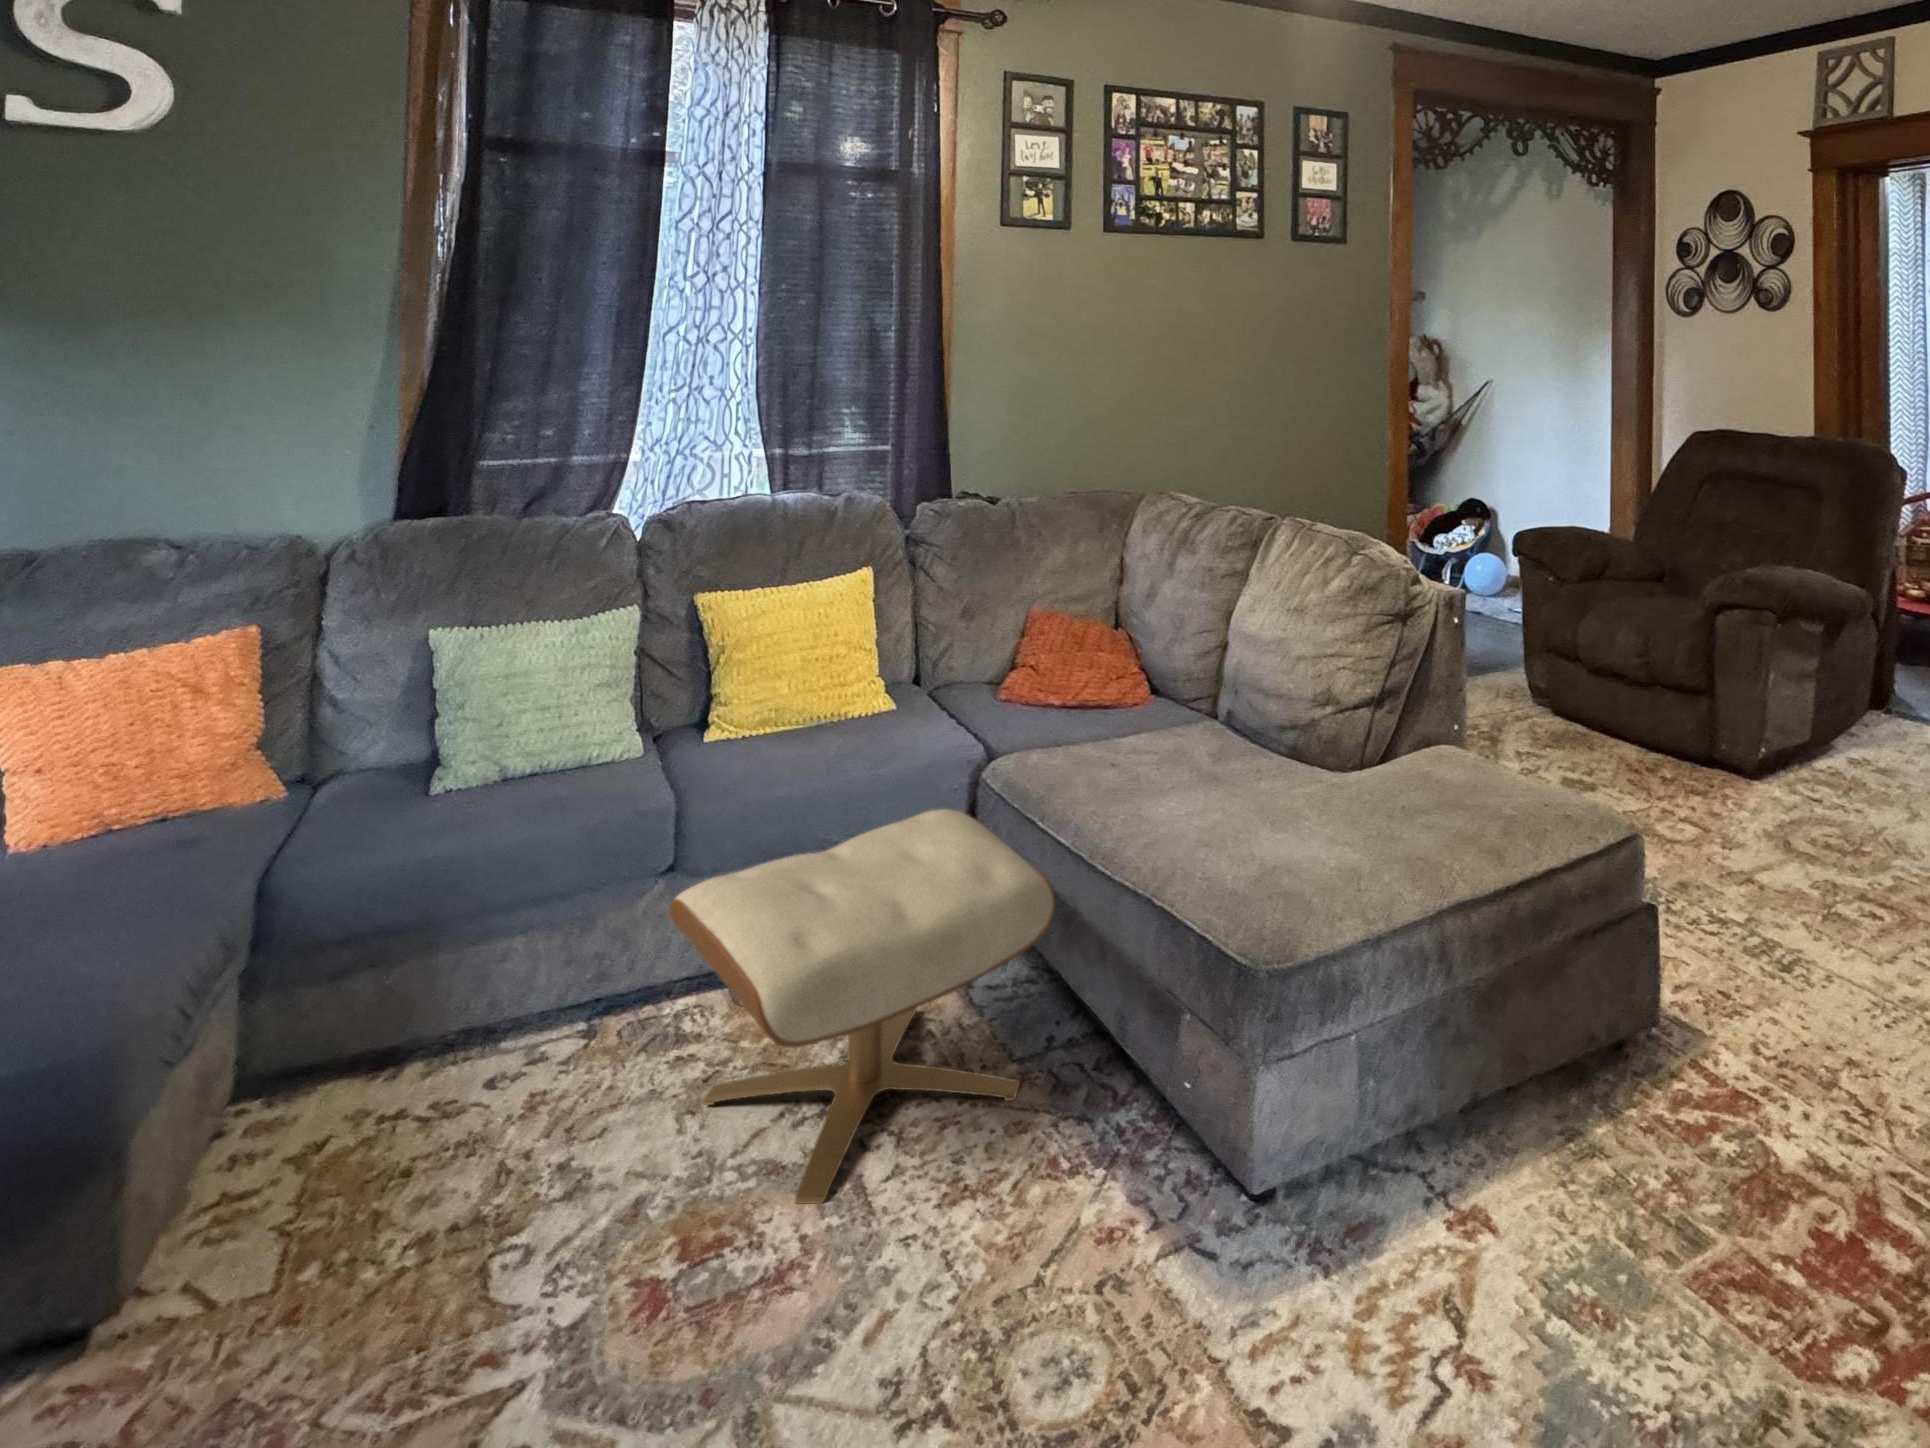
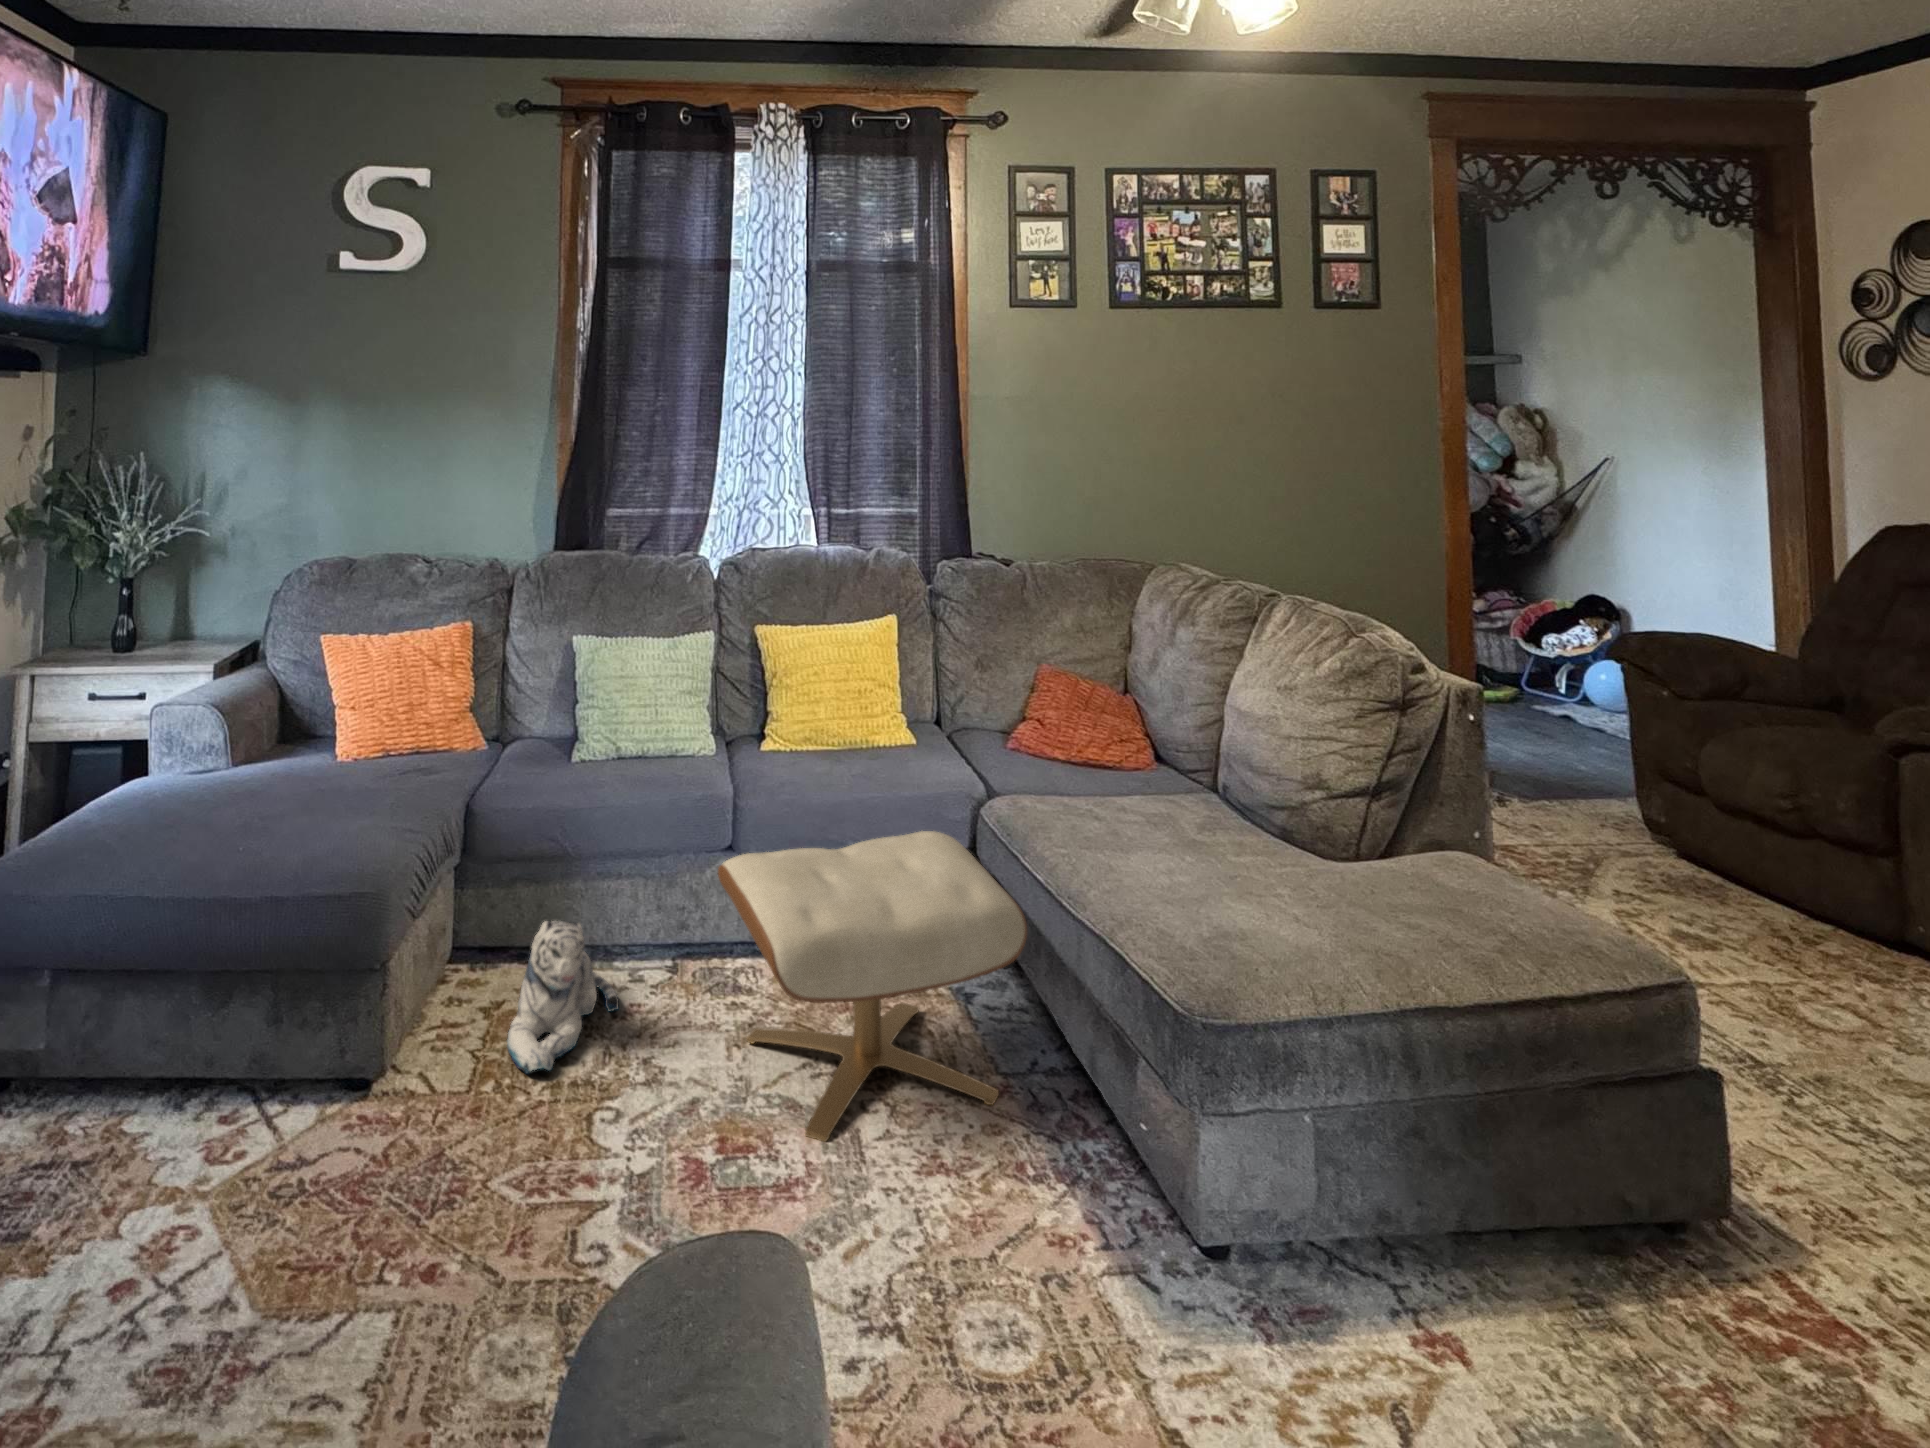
plush toy: none [334,1014,515,1239] -> present [507,921,619,1074]

